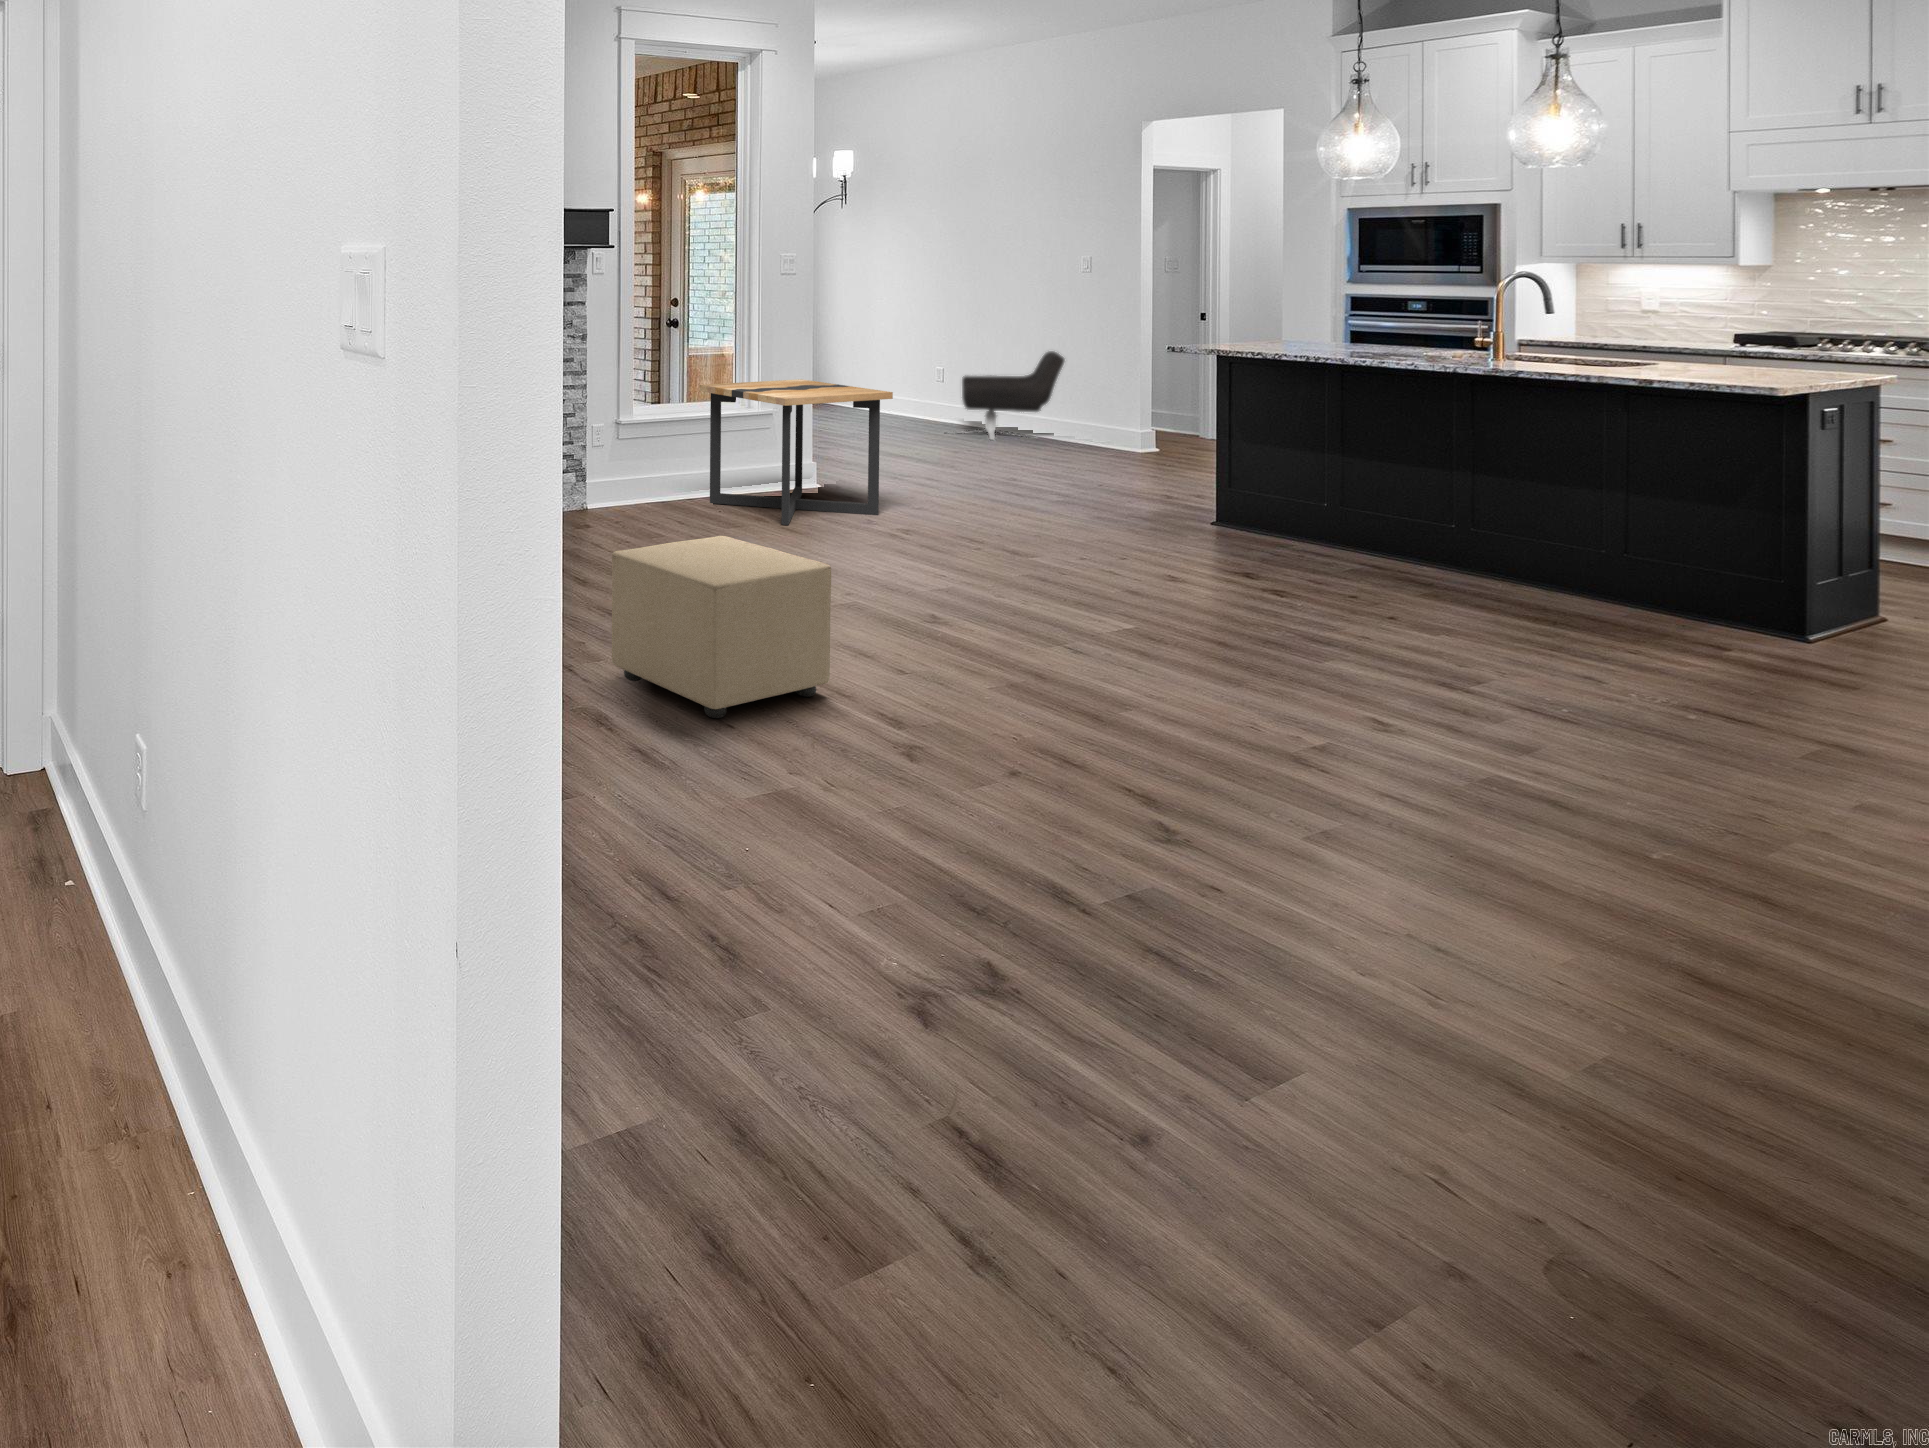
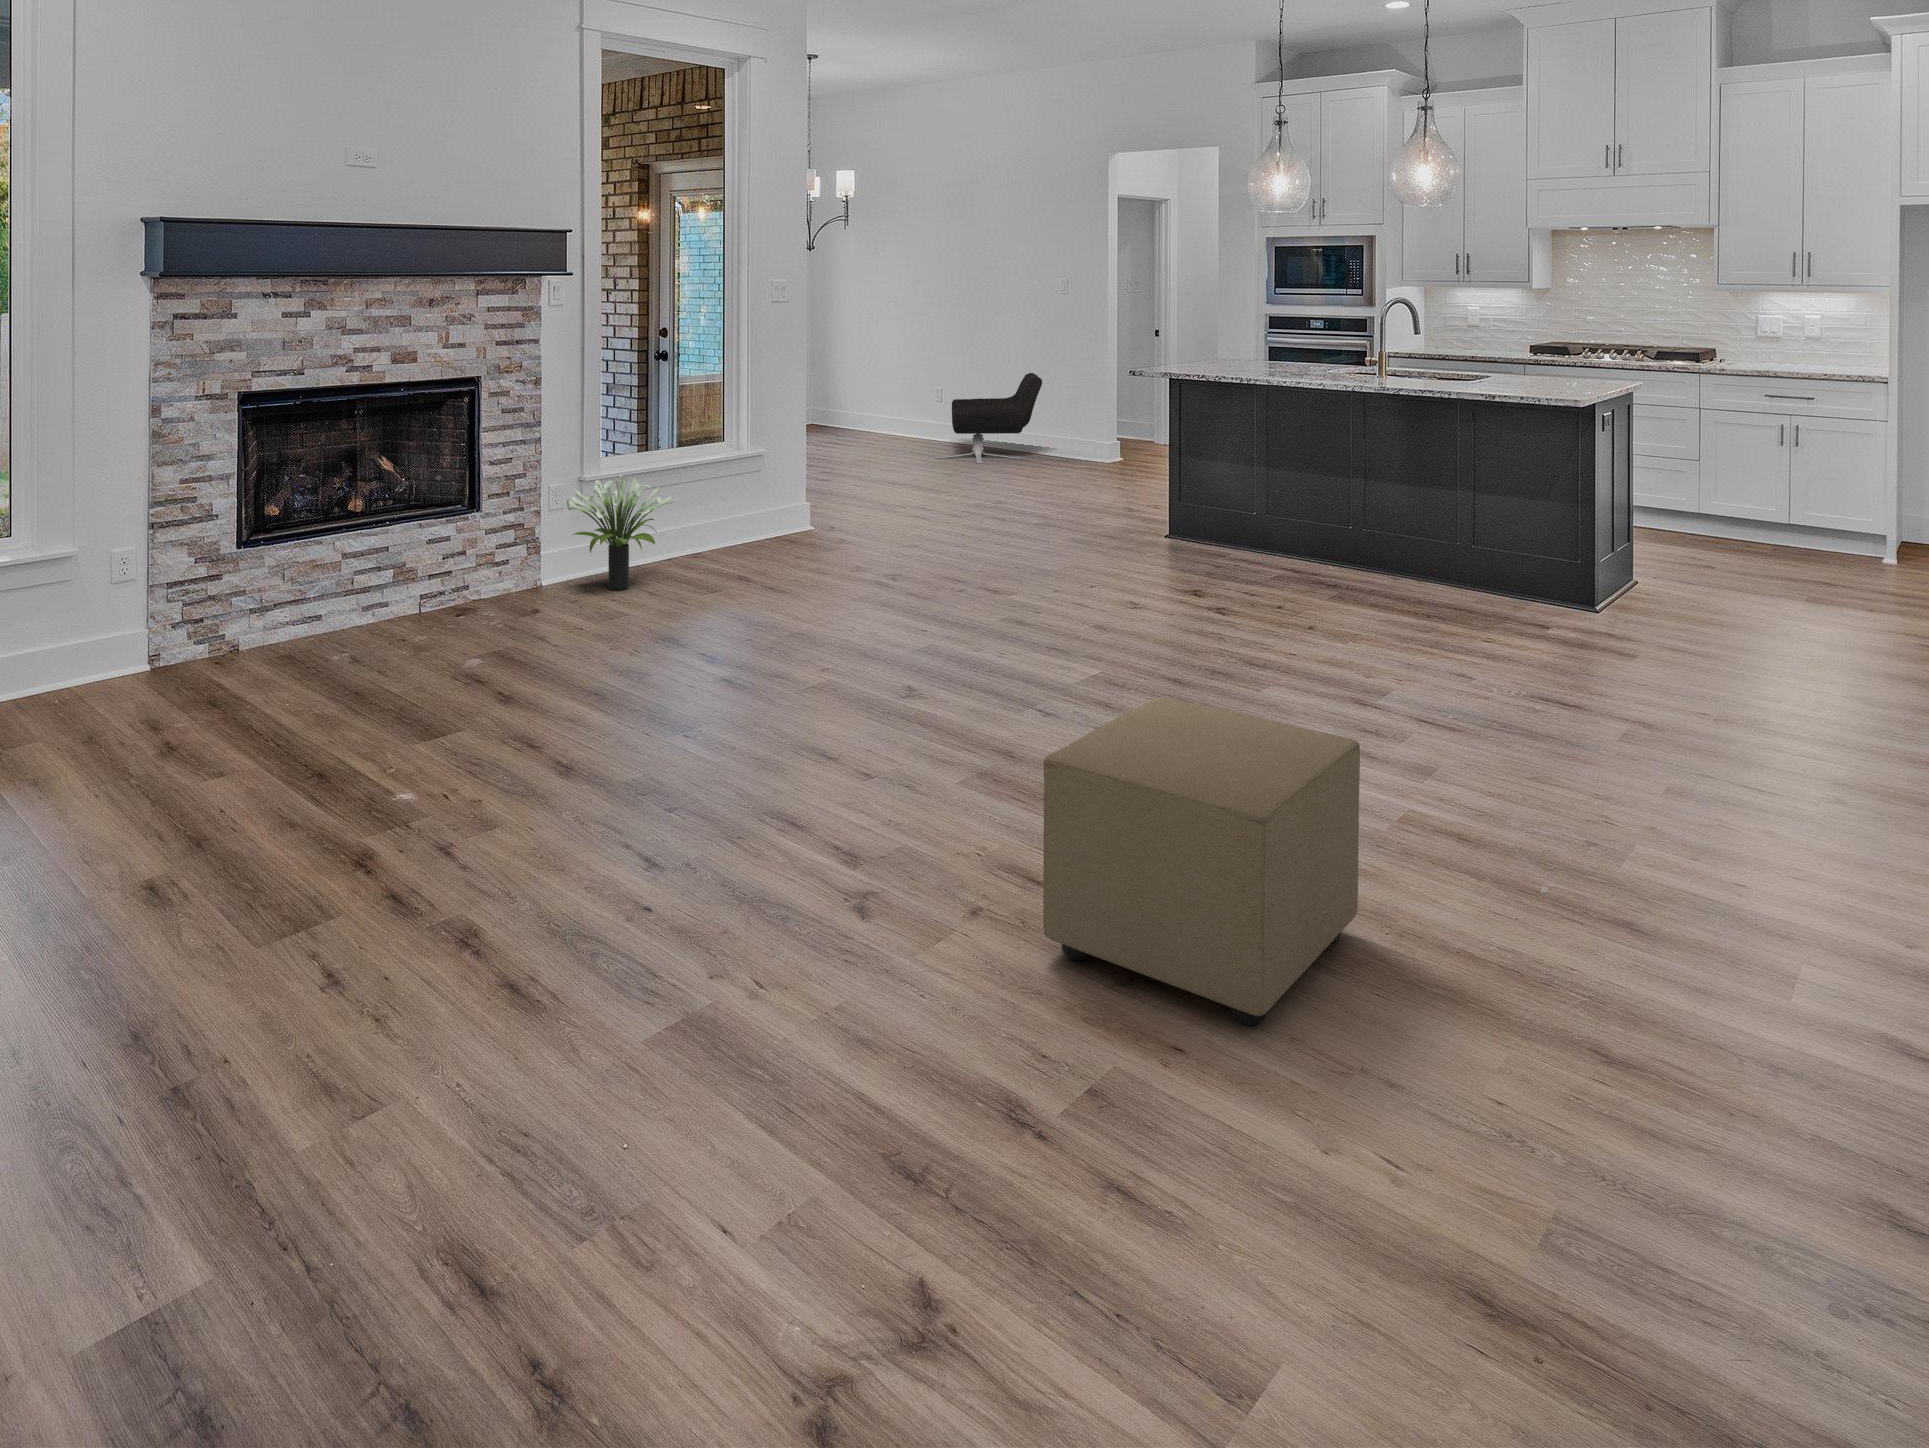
side table: present [700,379,893,525] -> none [678,413,880,575]
potted plant: none [608,427,700,526] -> present [567,476,674,590]
ottoman: present [612,536,831,718] -> present [1043,697,1360,1025]

